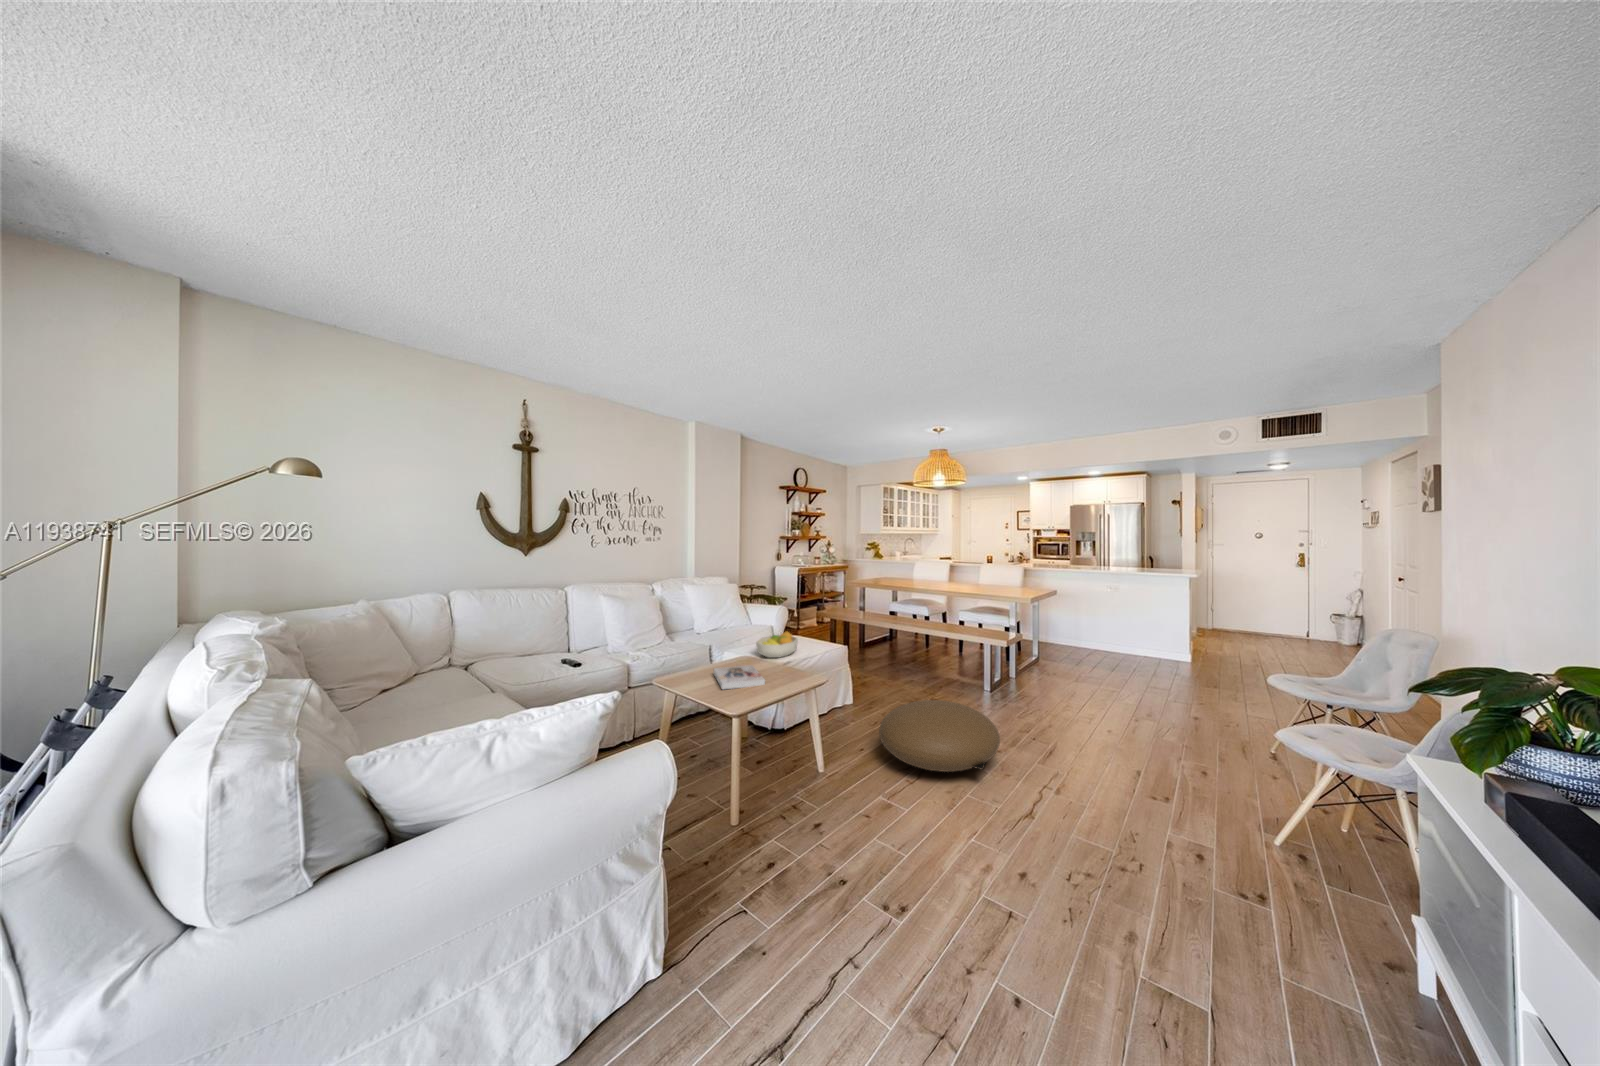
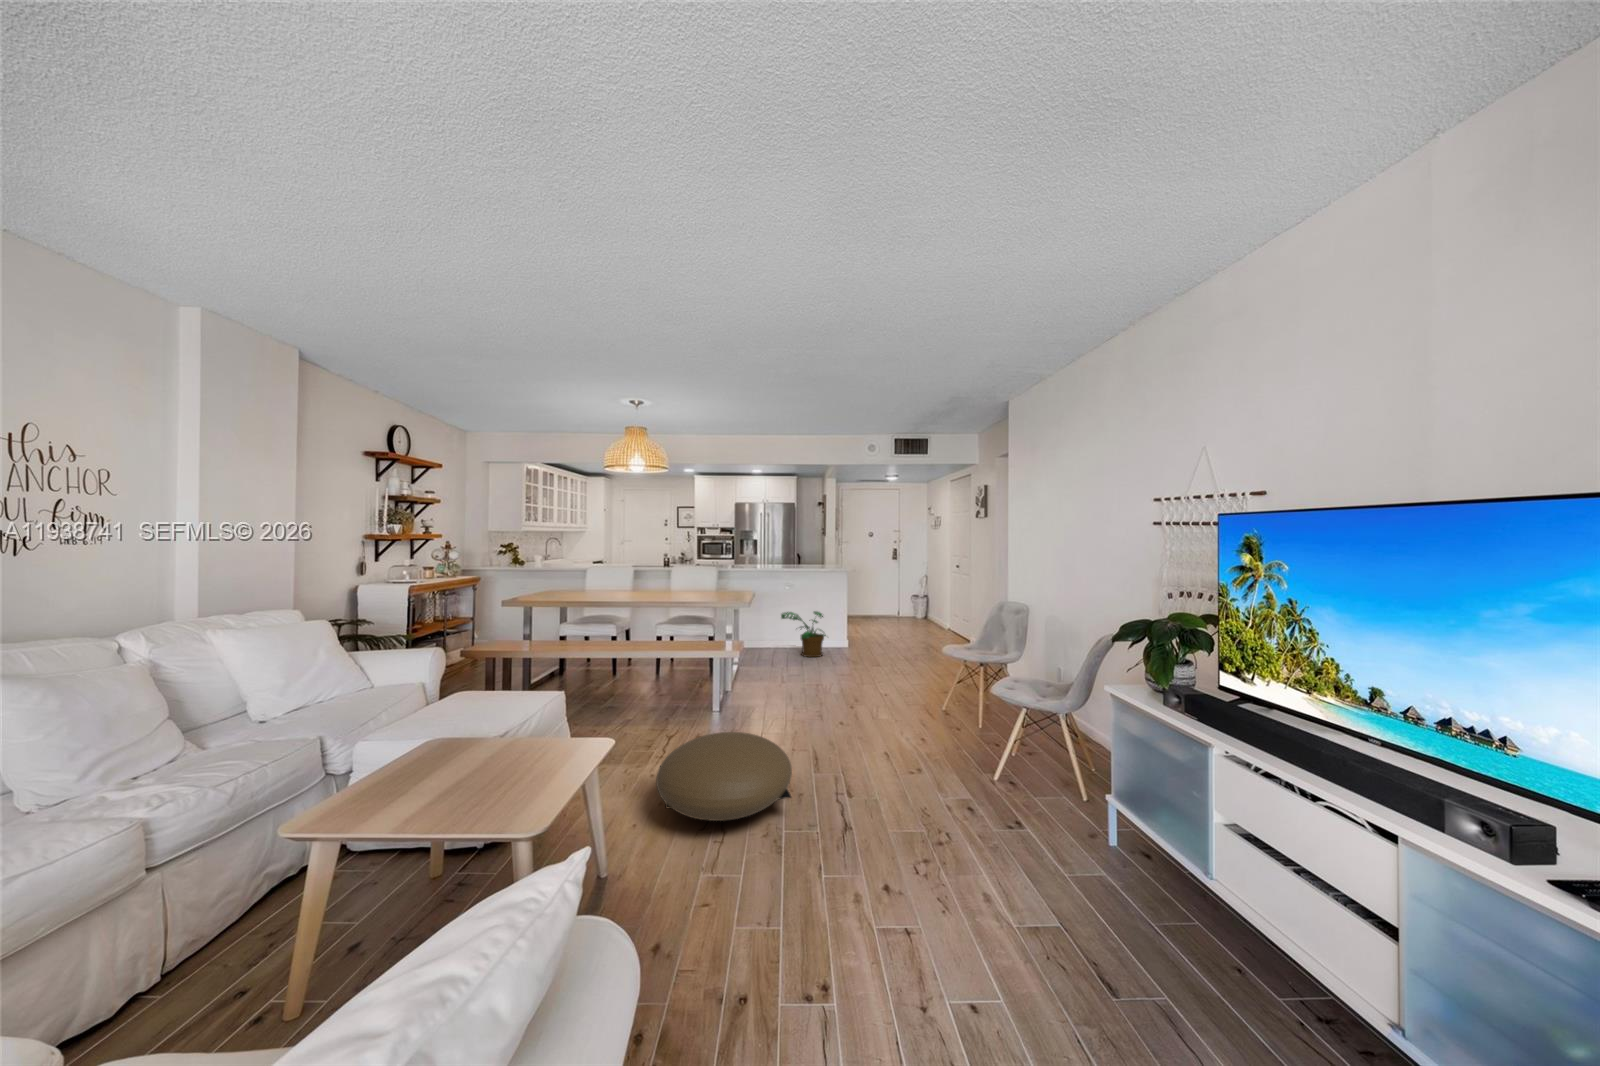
potted plant: none [1097,614,1159,665] -> present [781,611,826,657]
fruit bowl: present [756,632,798,658] -> none [440,684,508,732]
book: present [714,665,765,689] -> none [392,749,516,802]

